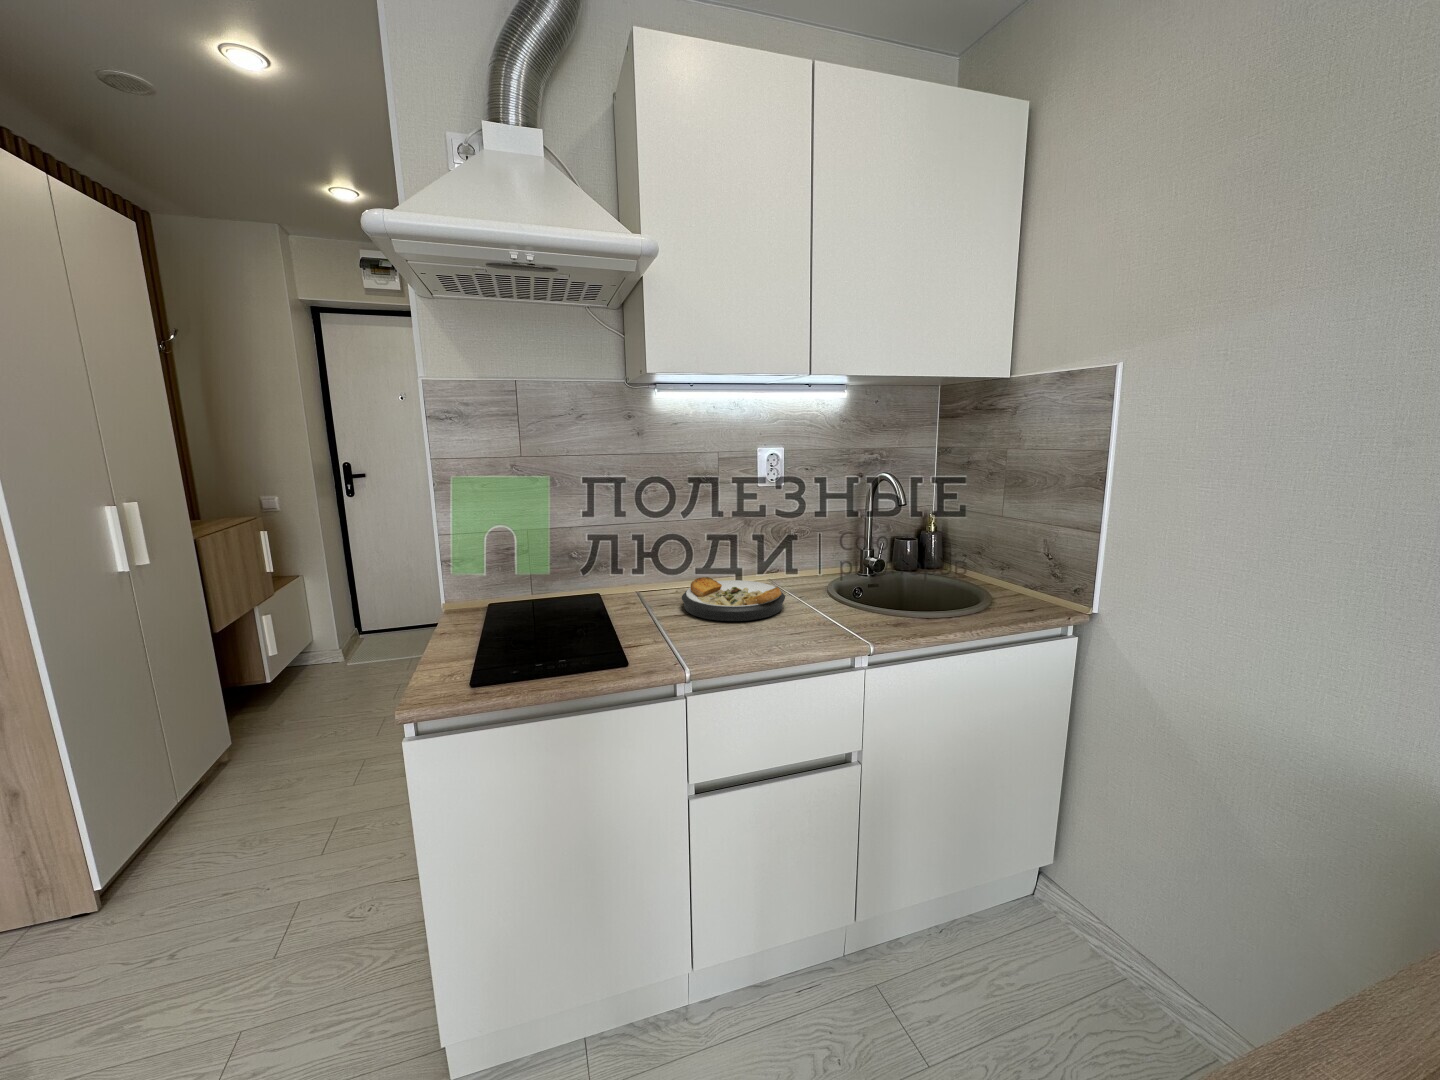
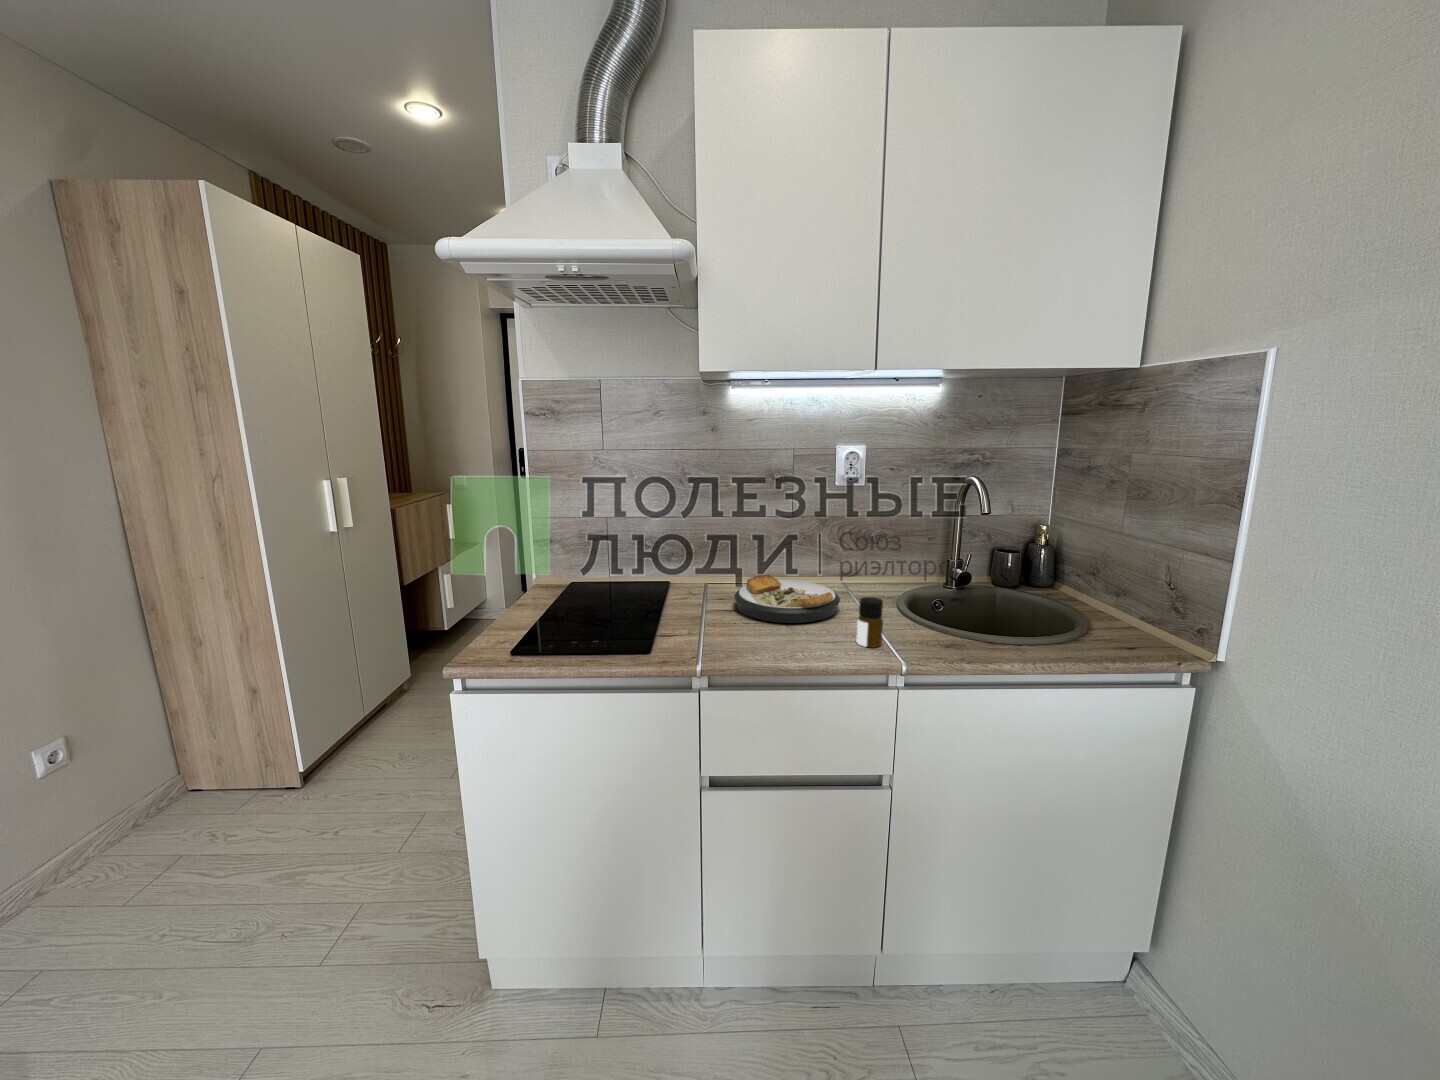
bottle: none [819,587,842,634] -> present [857,597,883,647]

